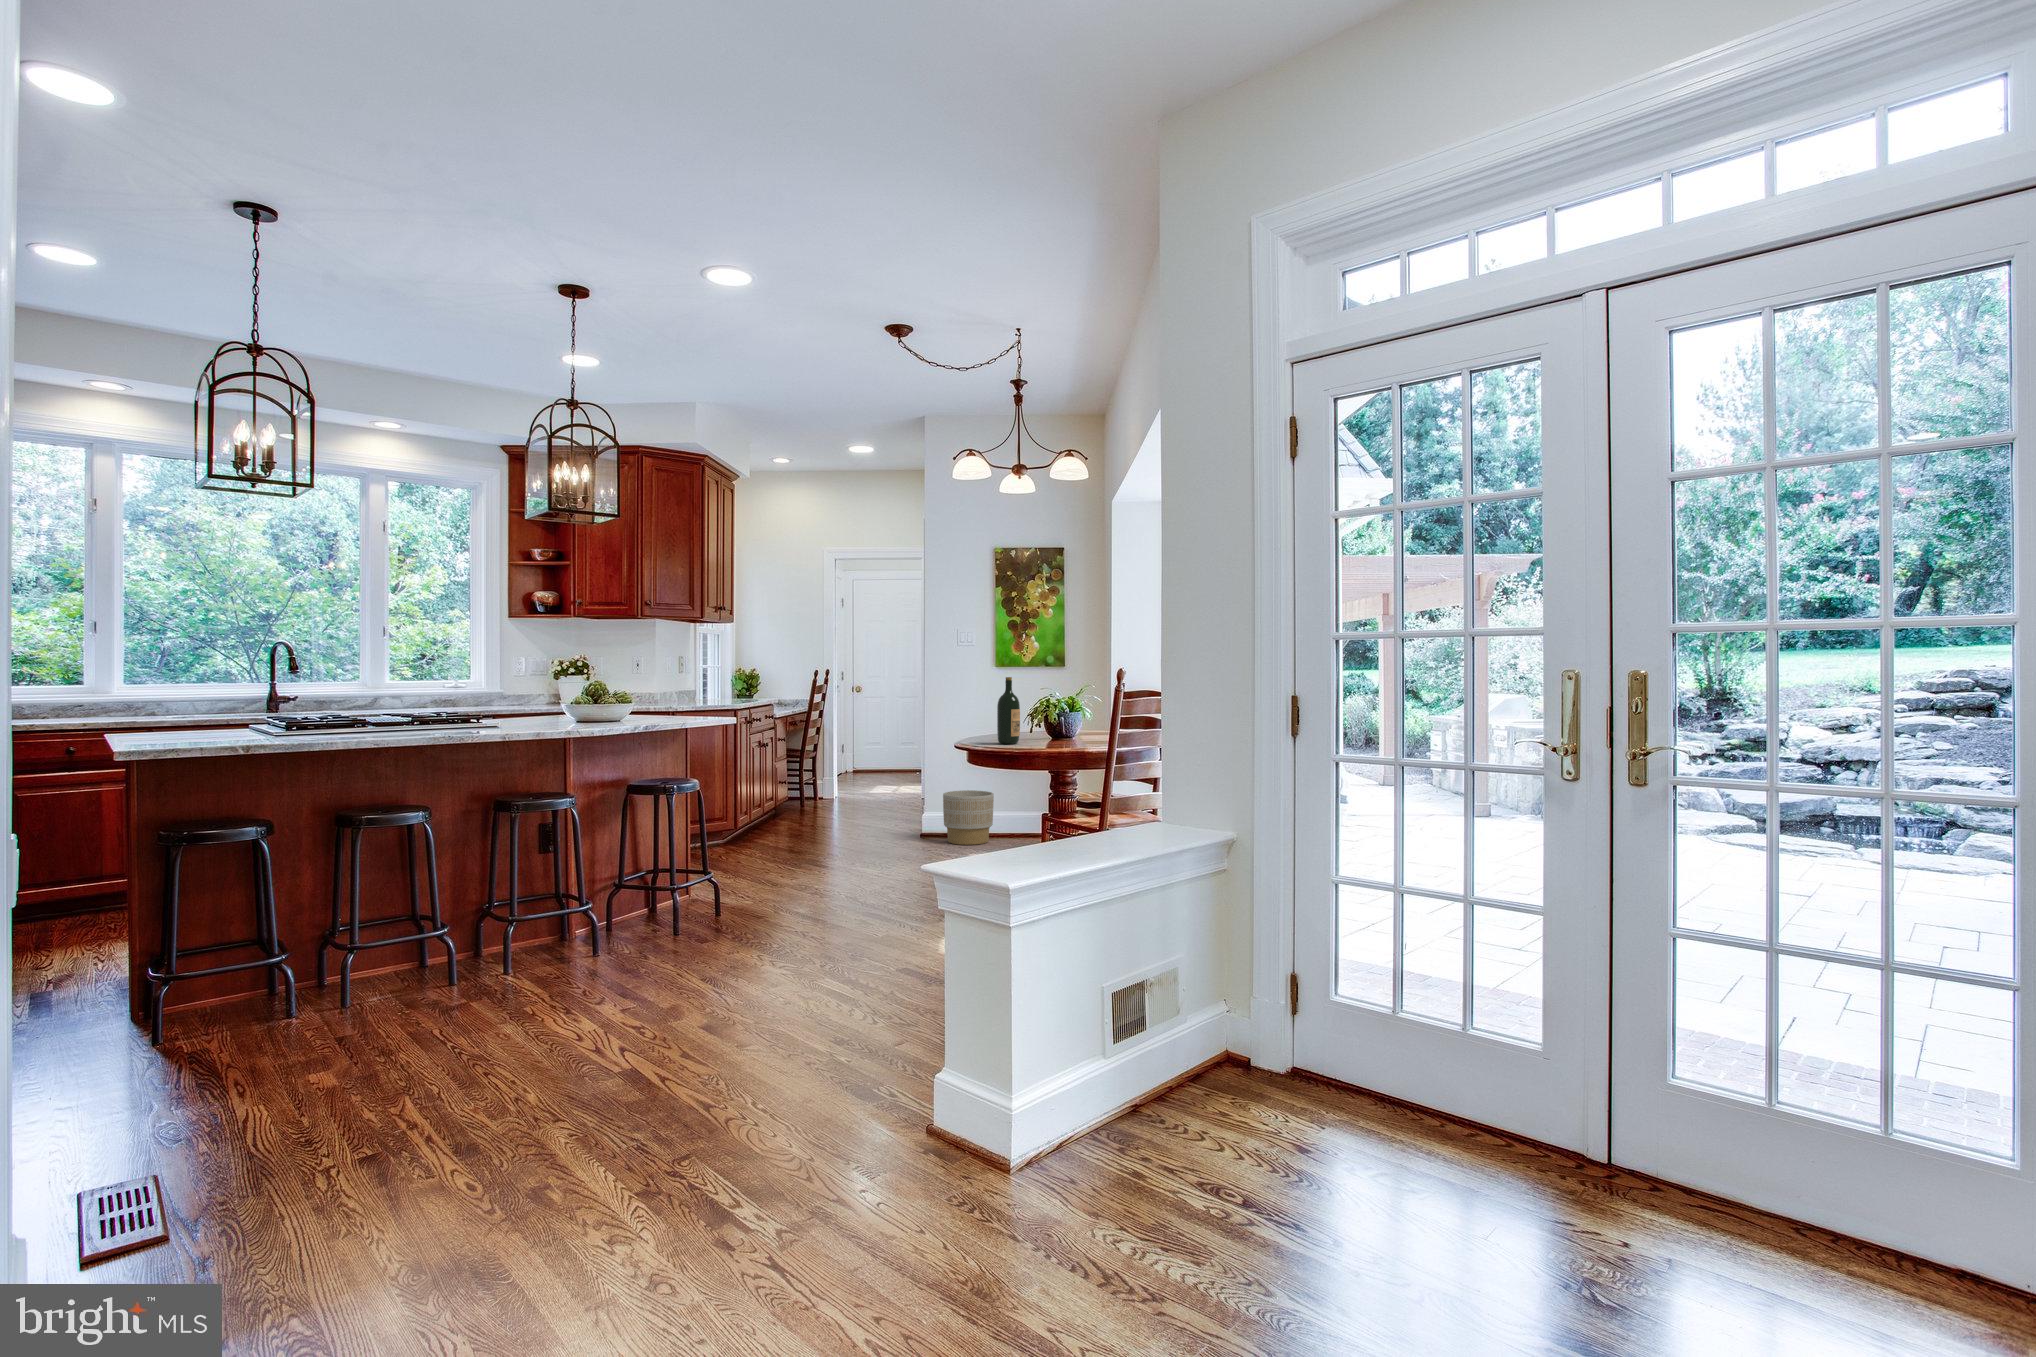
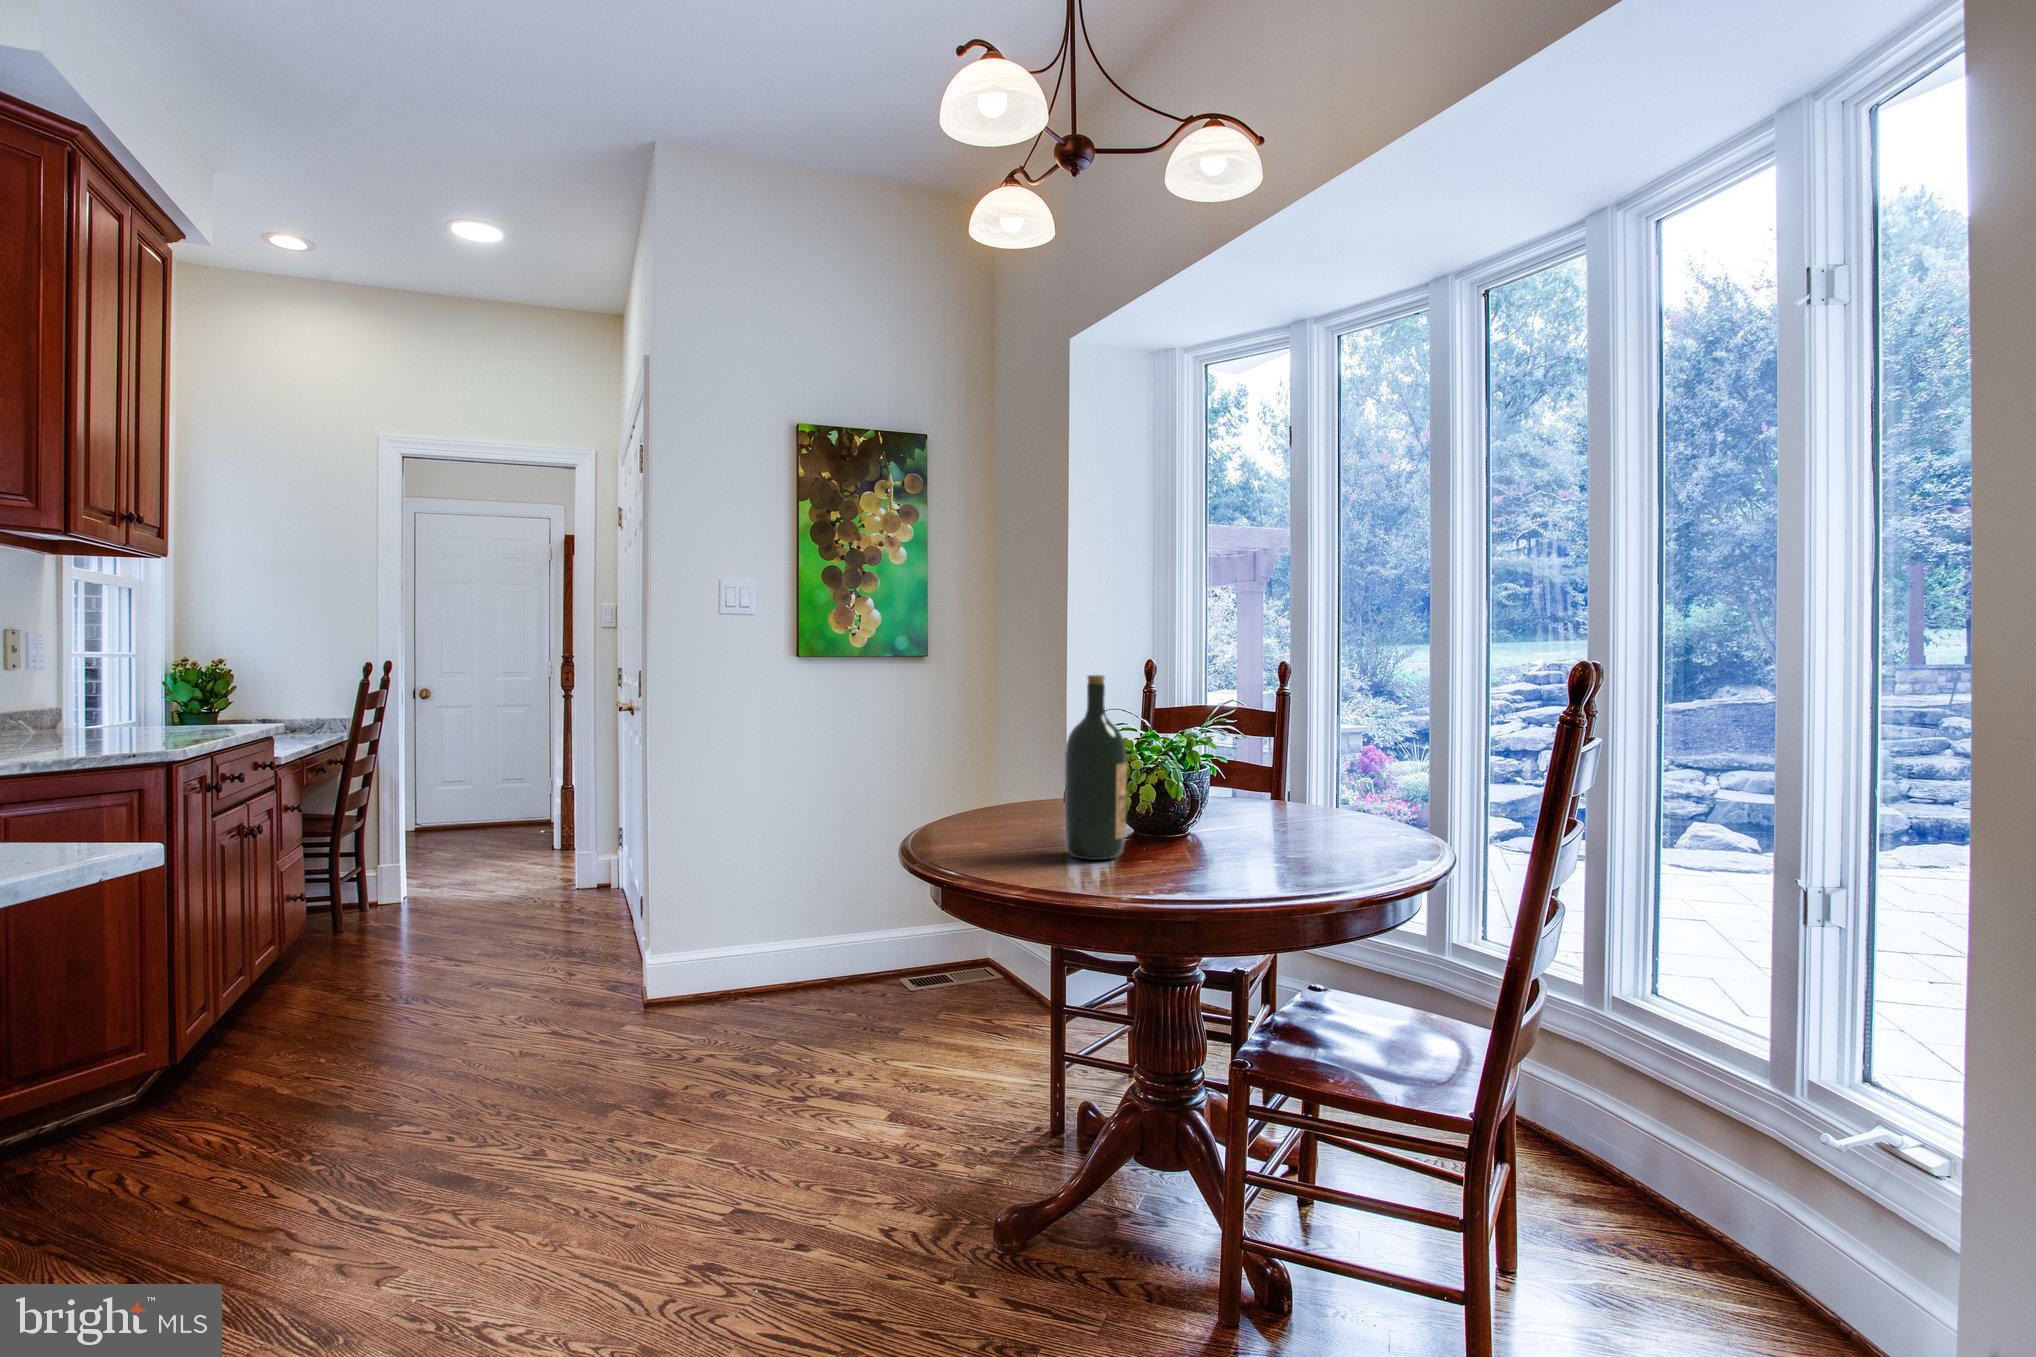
planter: present [943,790,994,845] -> none [705,899,811,1021]

